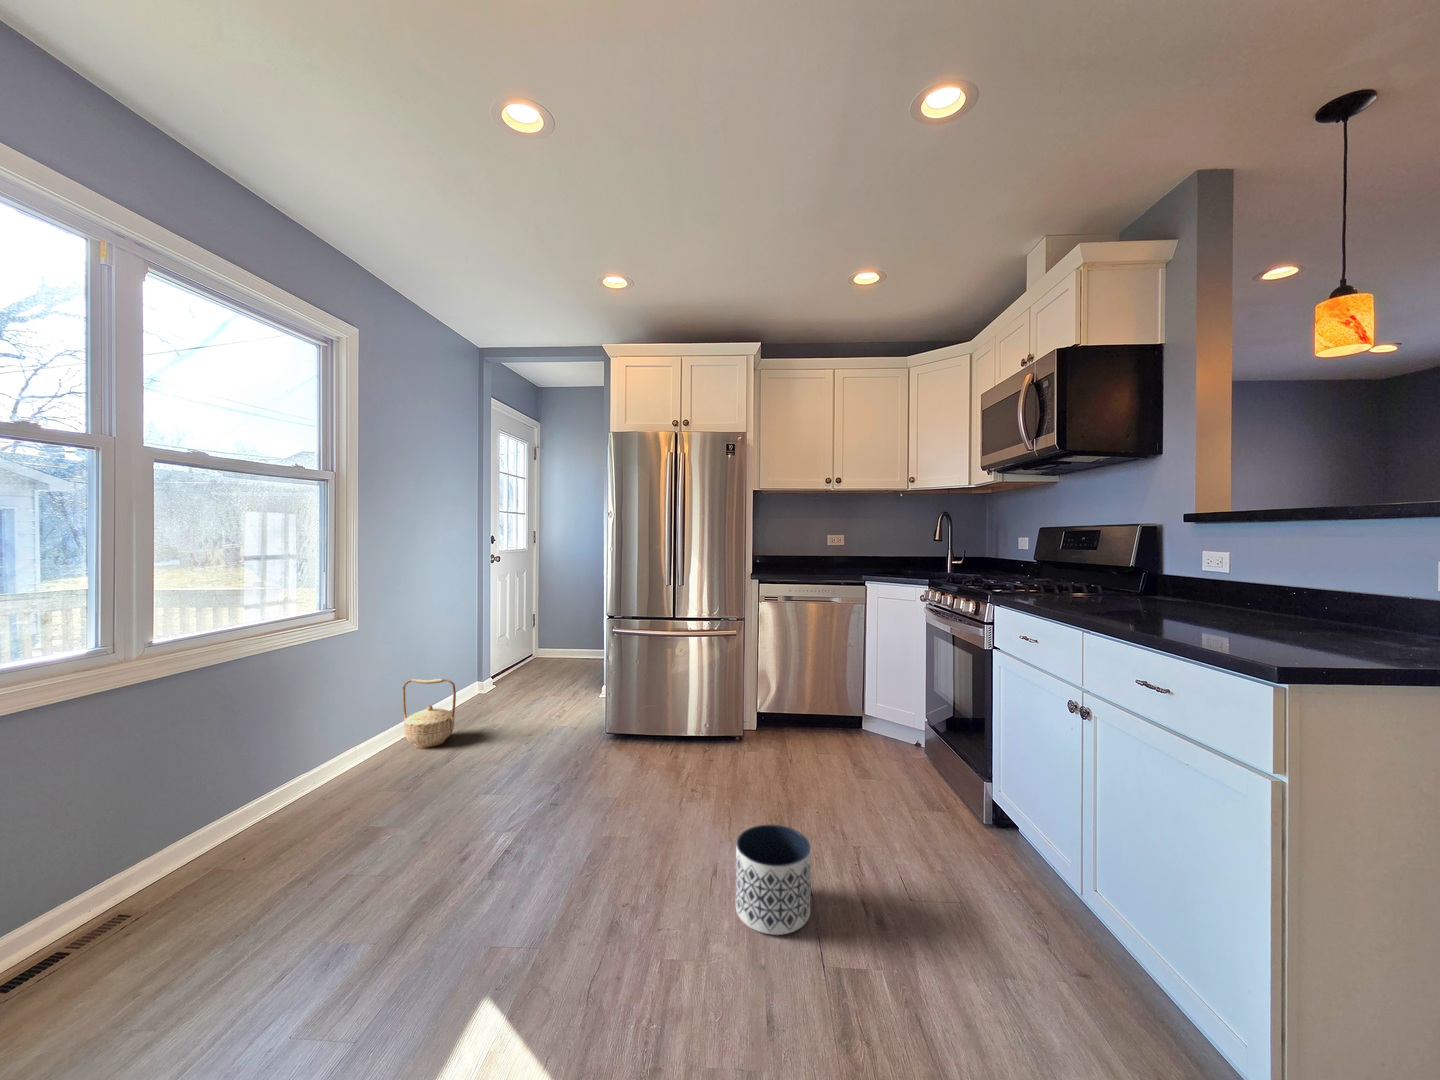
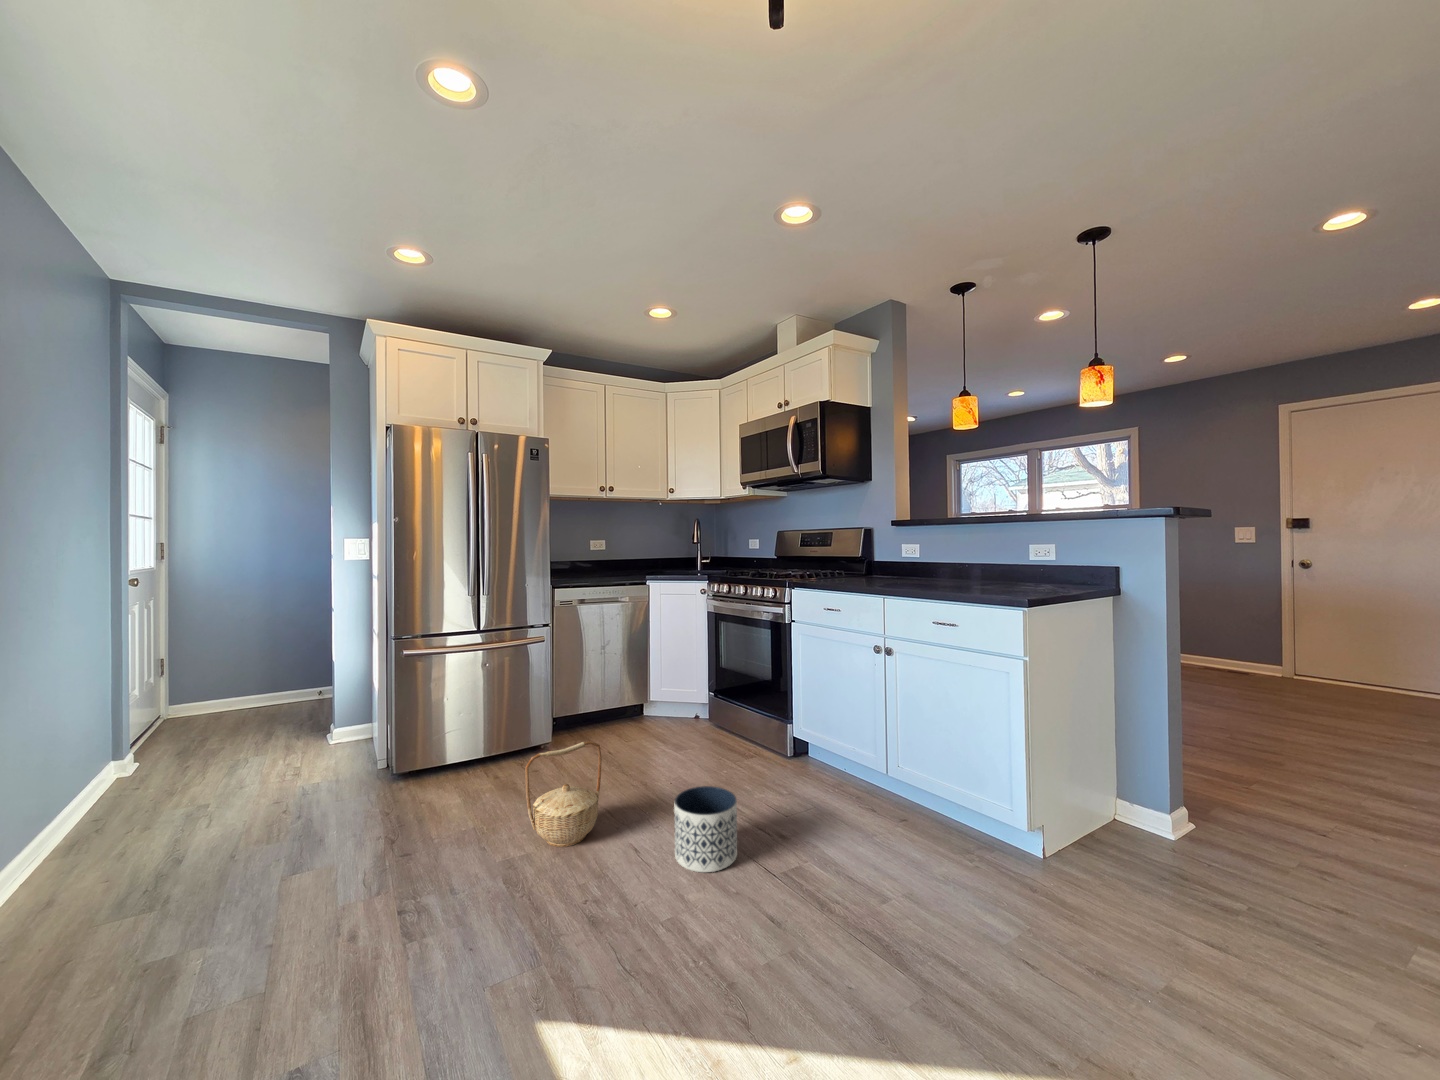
basket: present [403,678,456,748] -> present [525,741,602,847]

